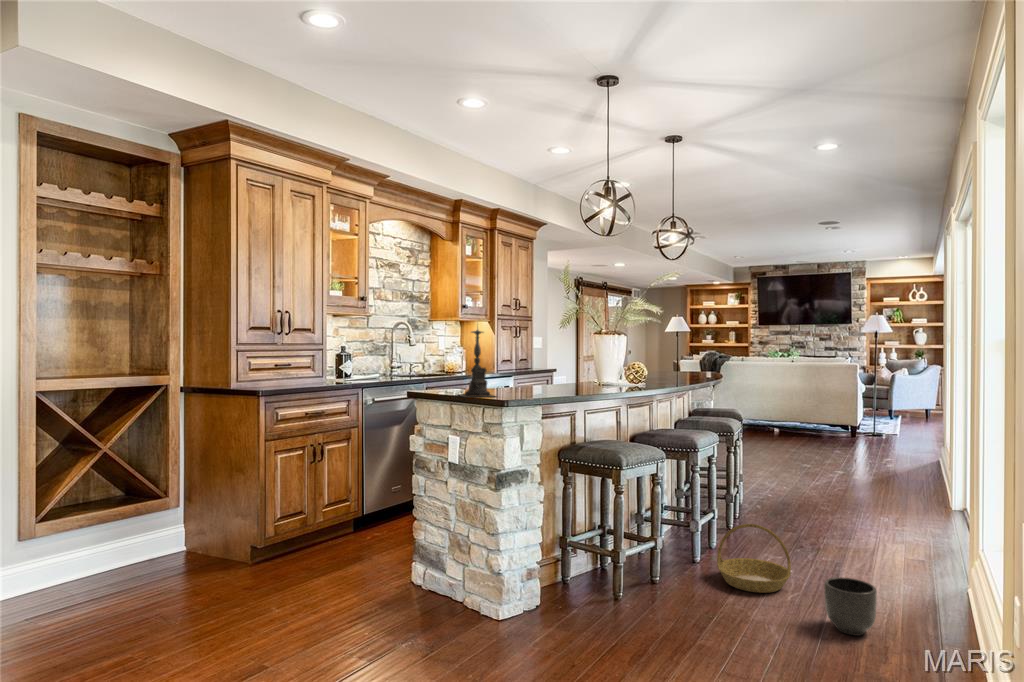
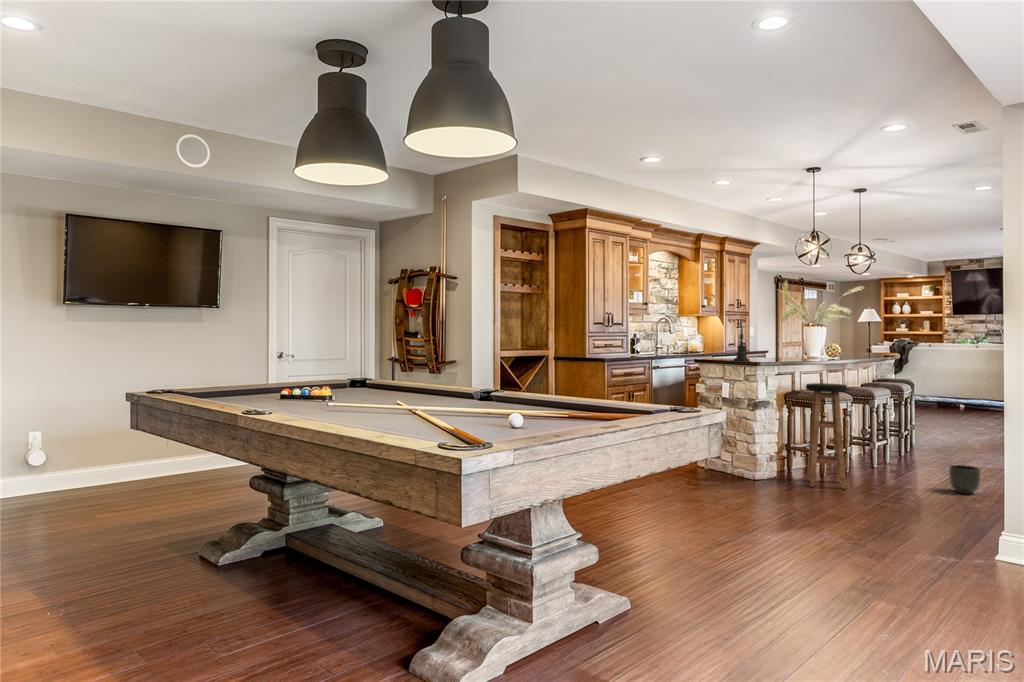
bar stool: none [586,436,657,642] -> present [806,383,847,489]
basket: present [717,524,791,593] -> none [886,440,934,479]

